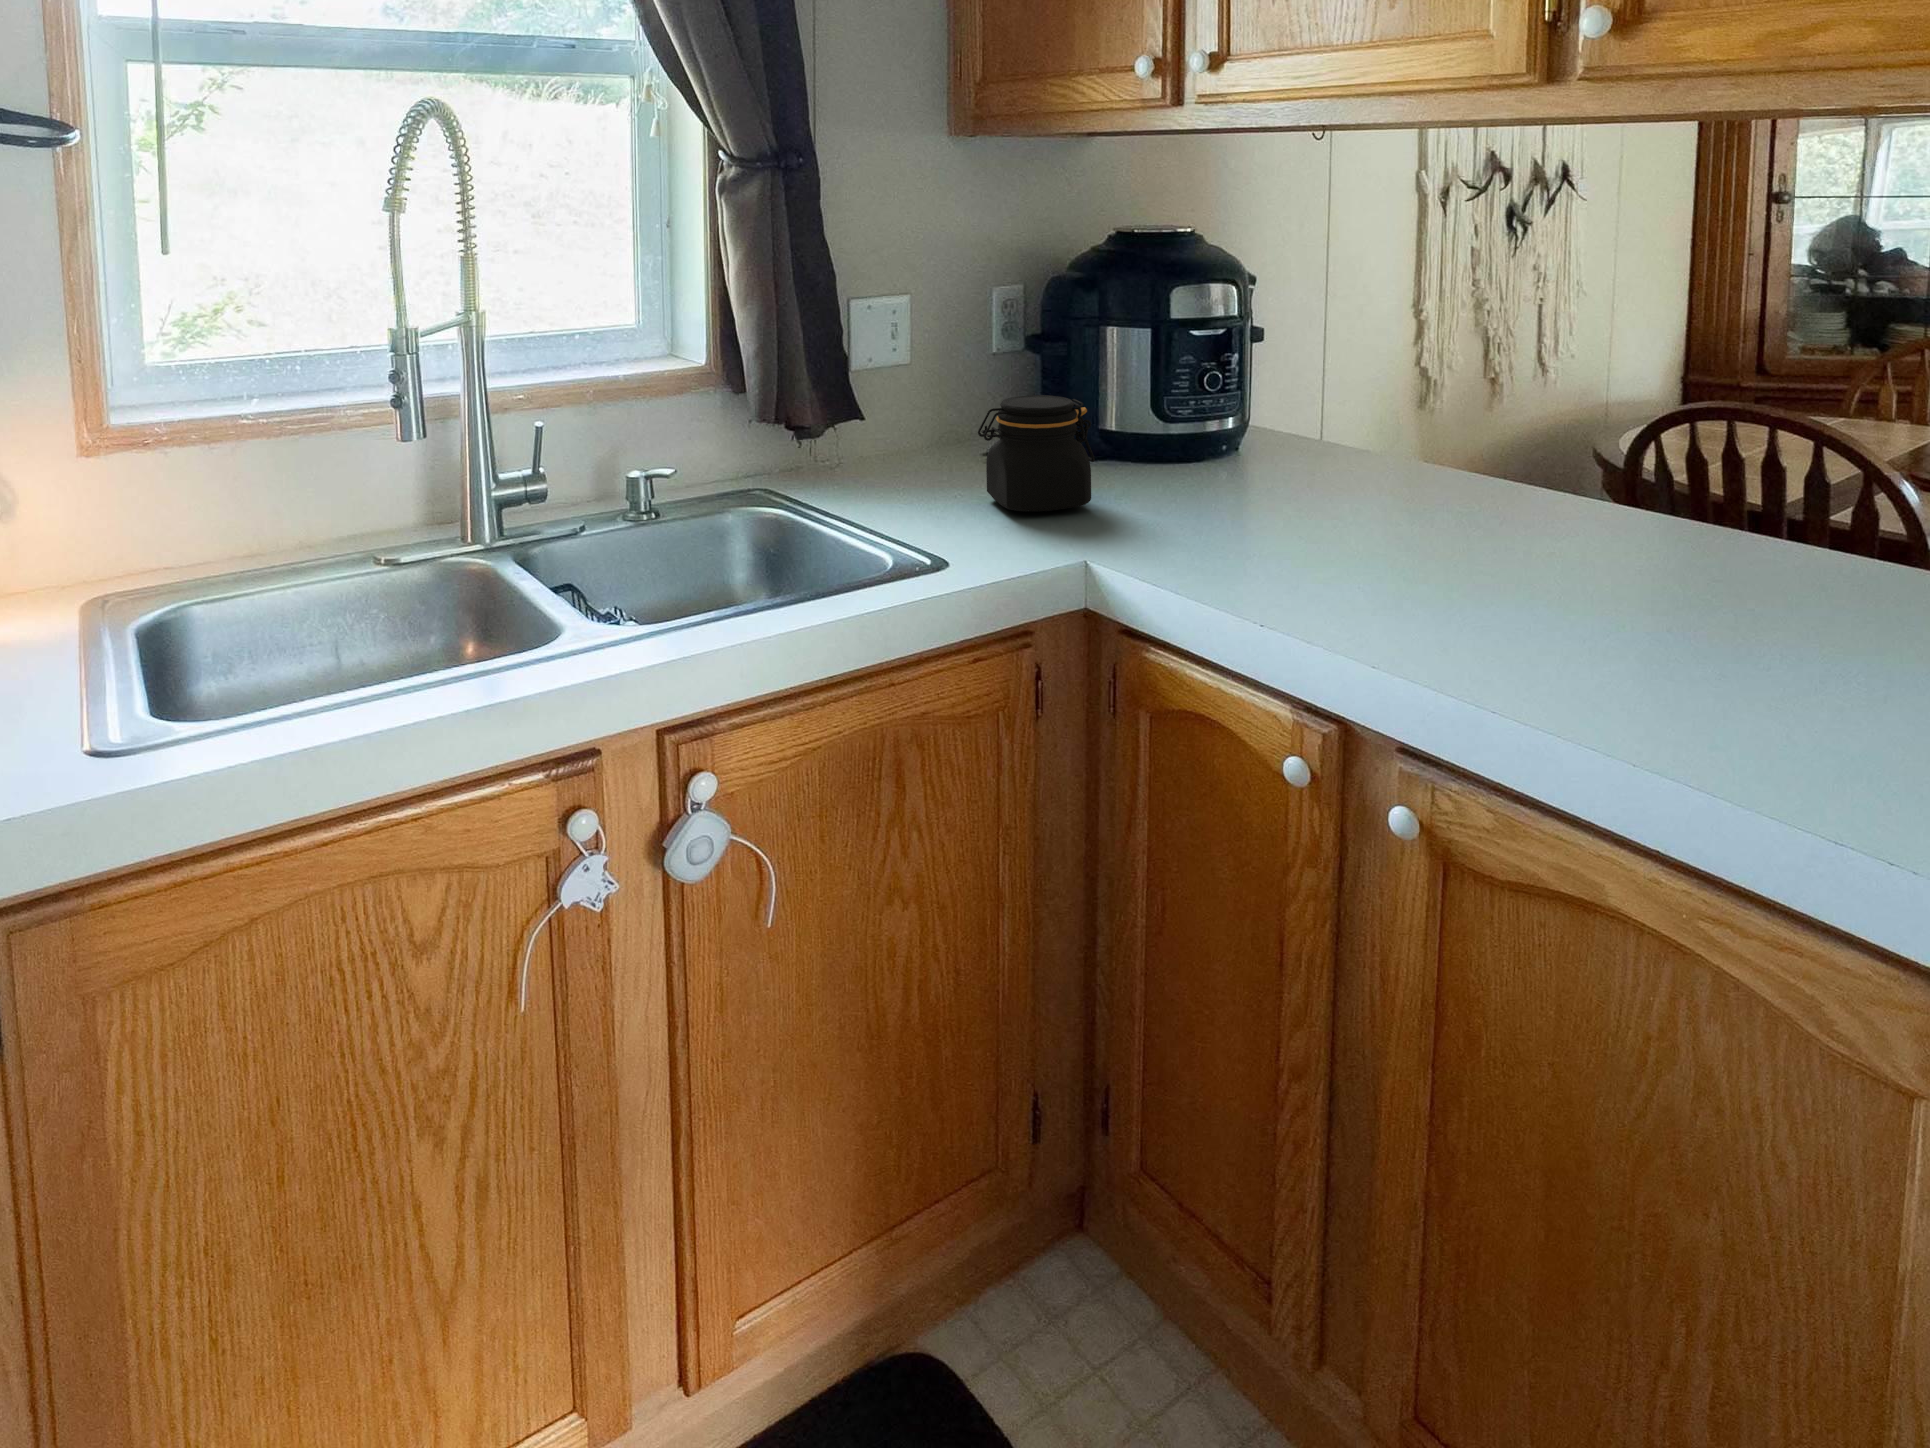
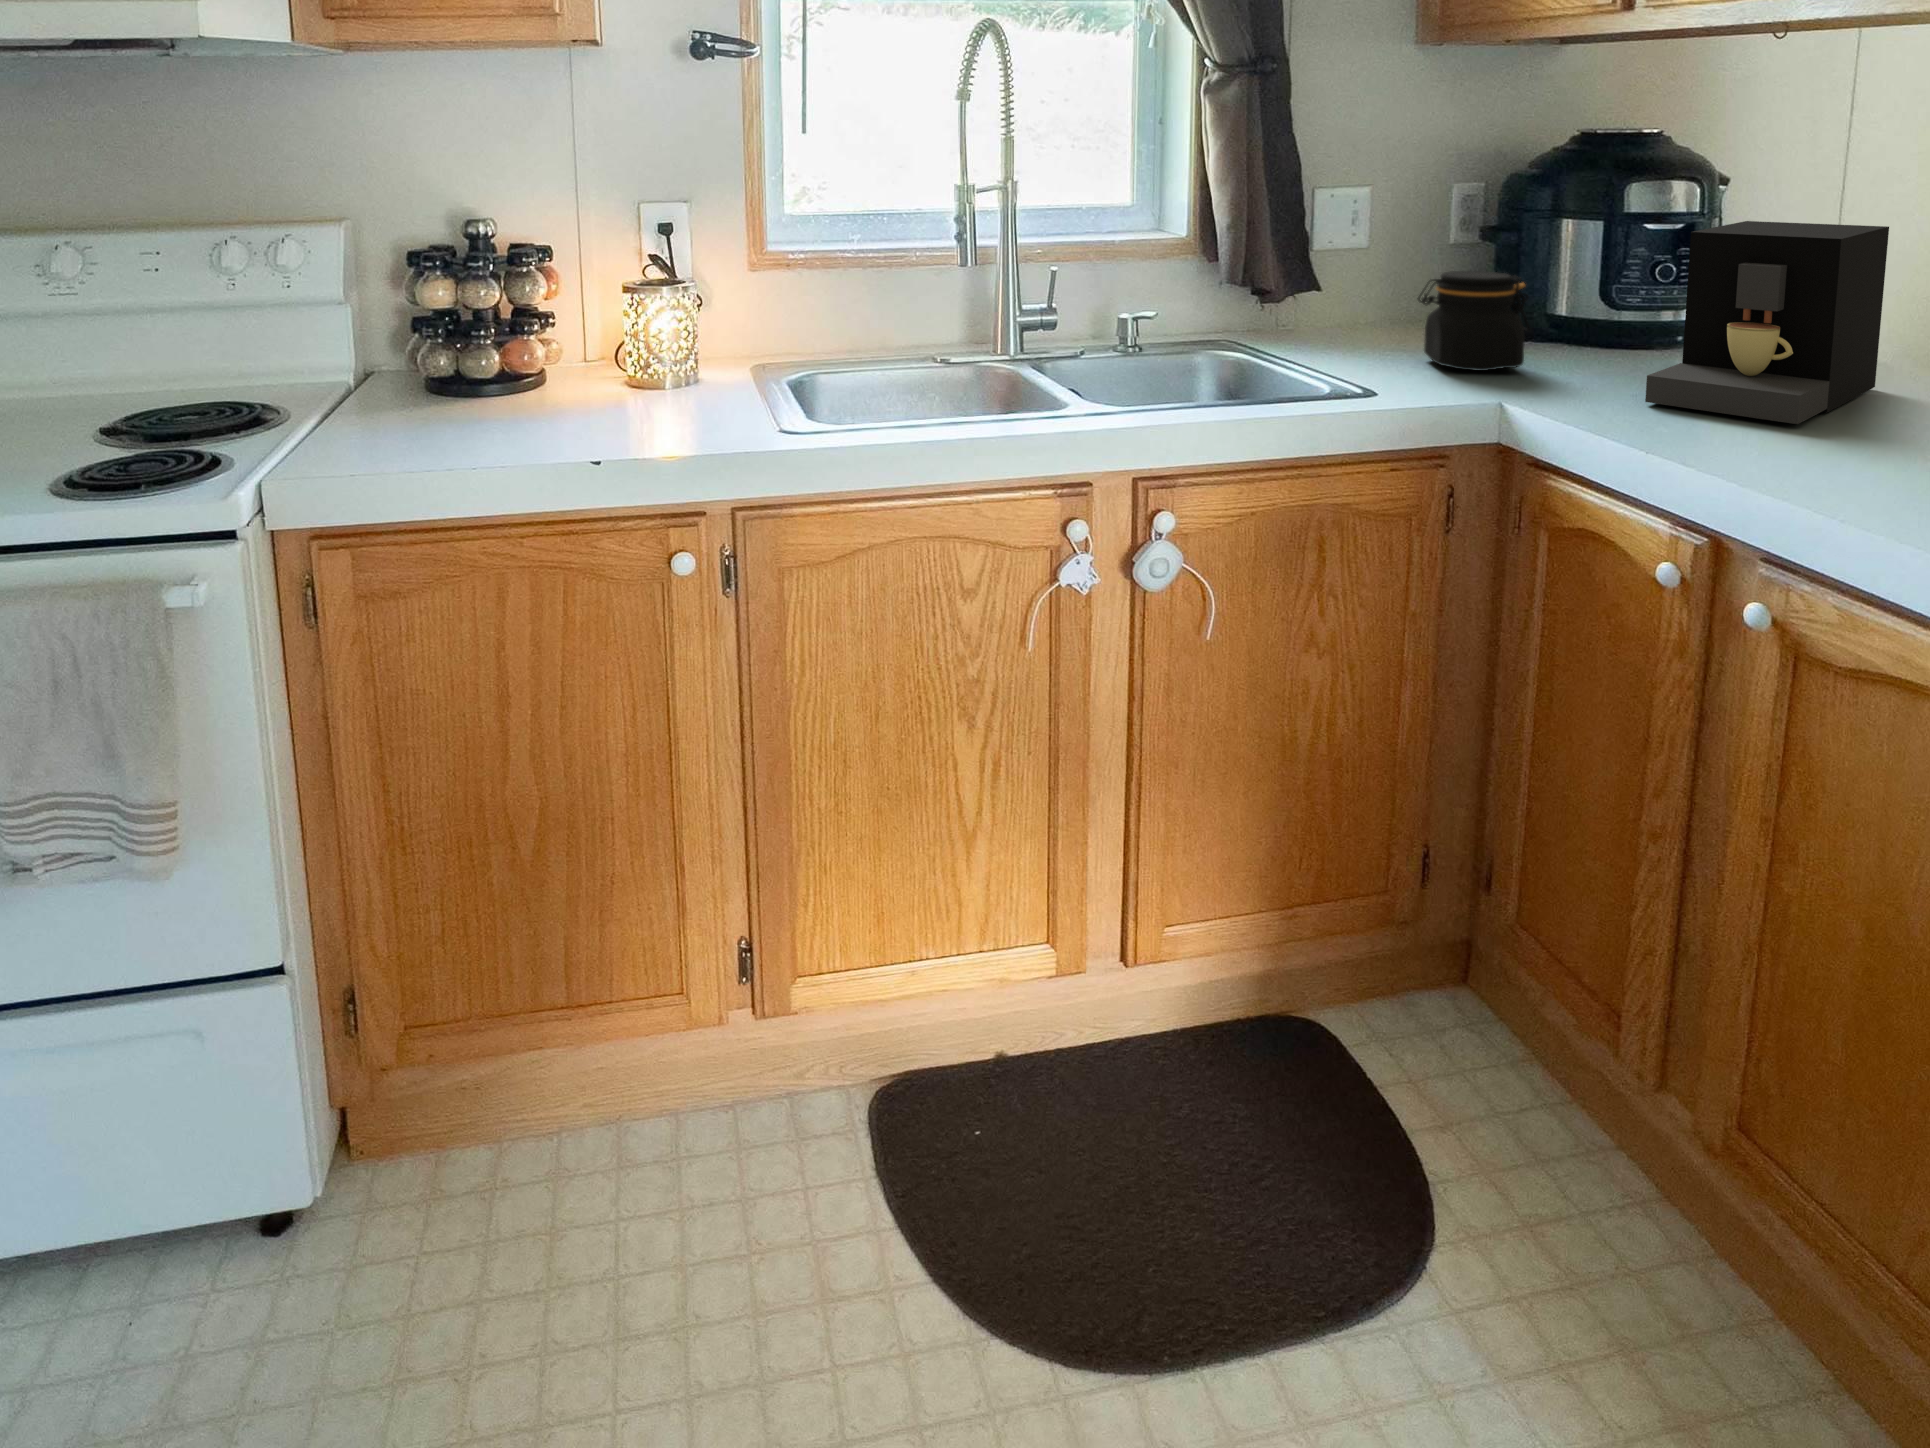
coffee maker: none [1221,330,1408,560] -> present [1645,221,1889,424]

